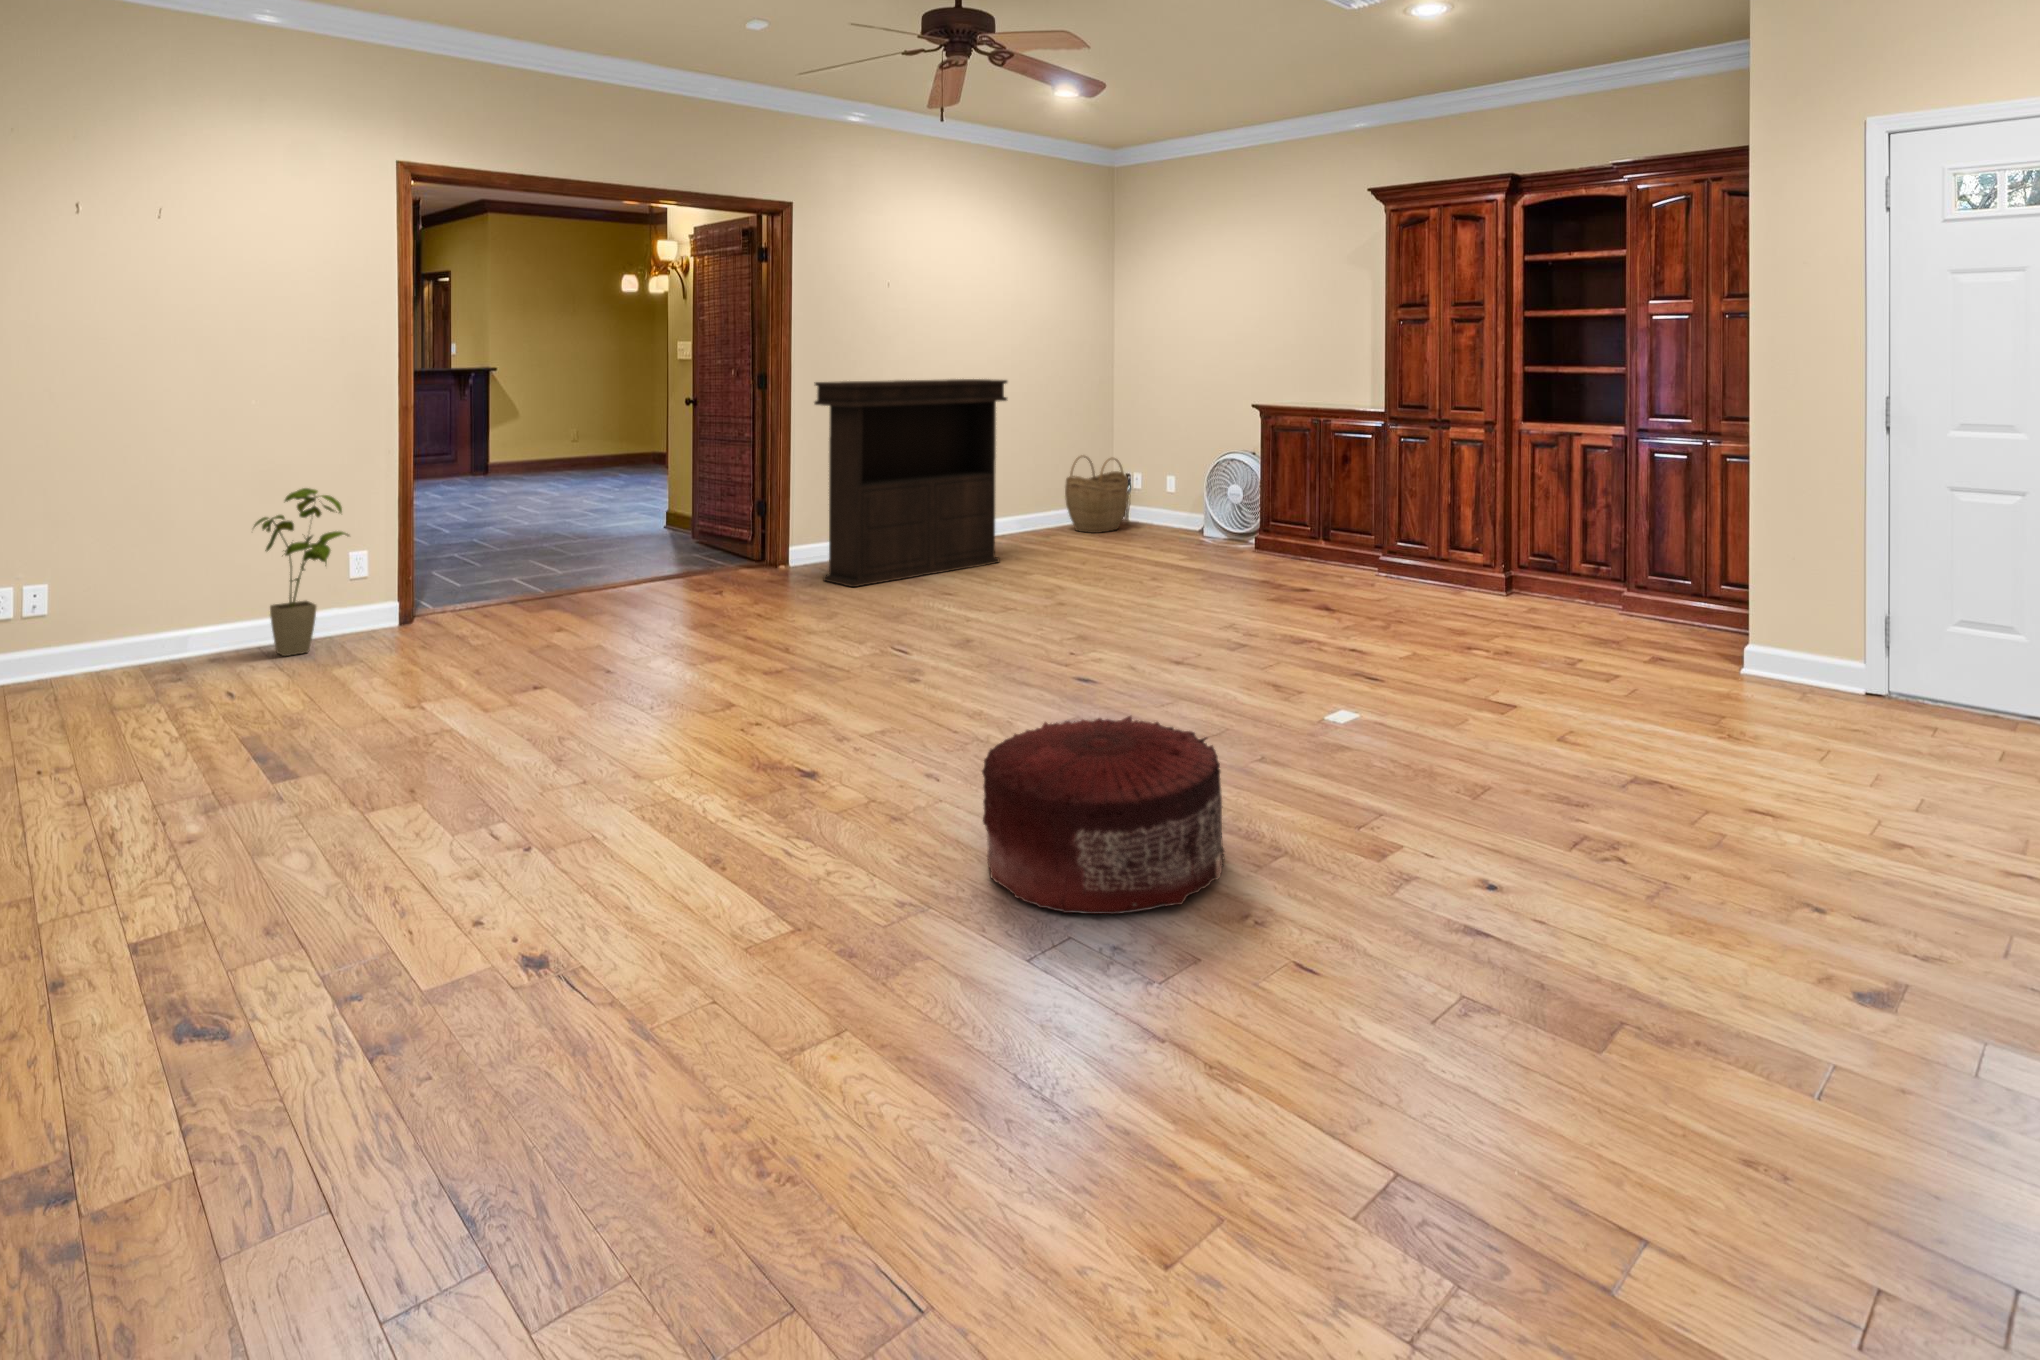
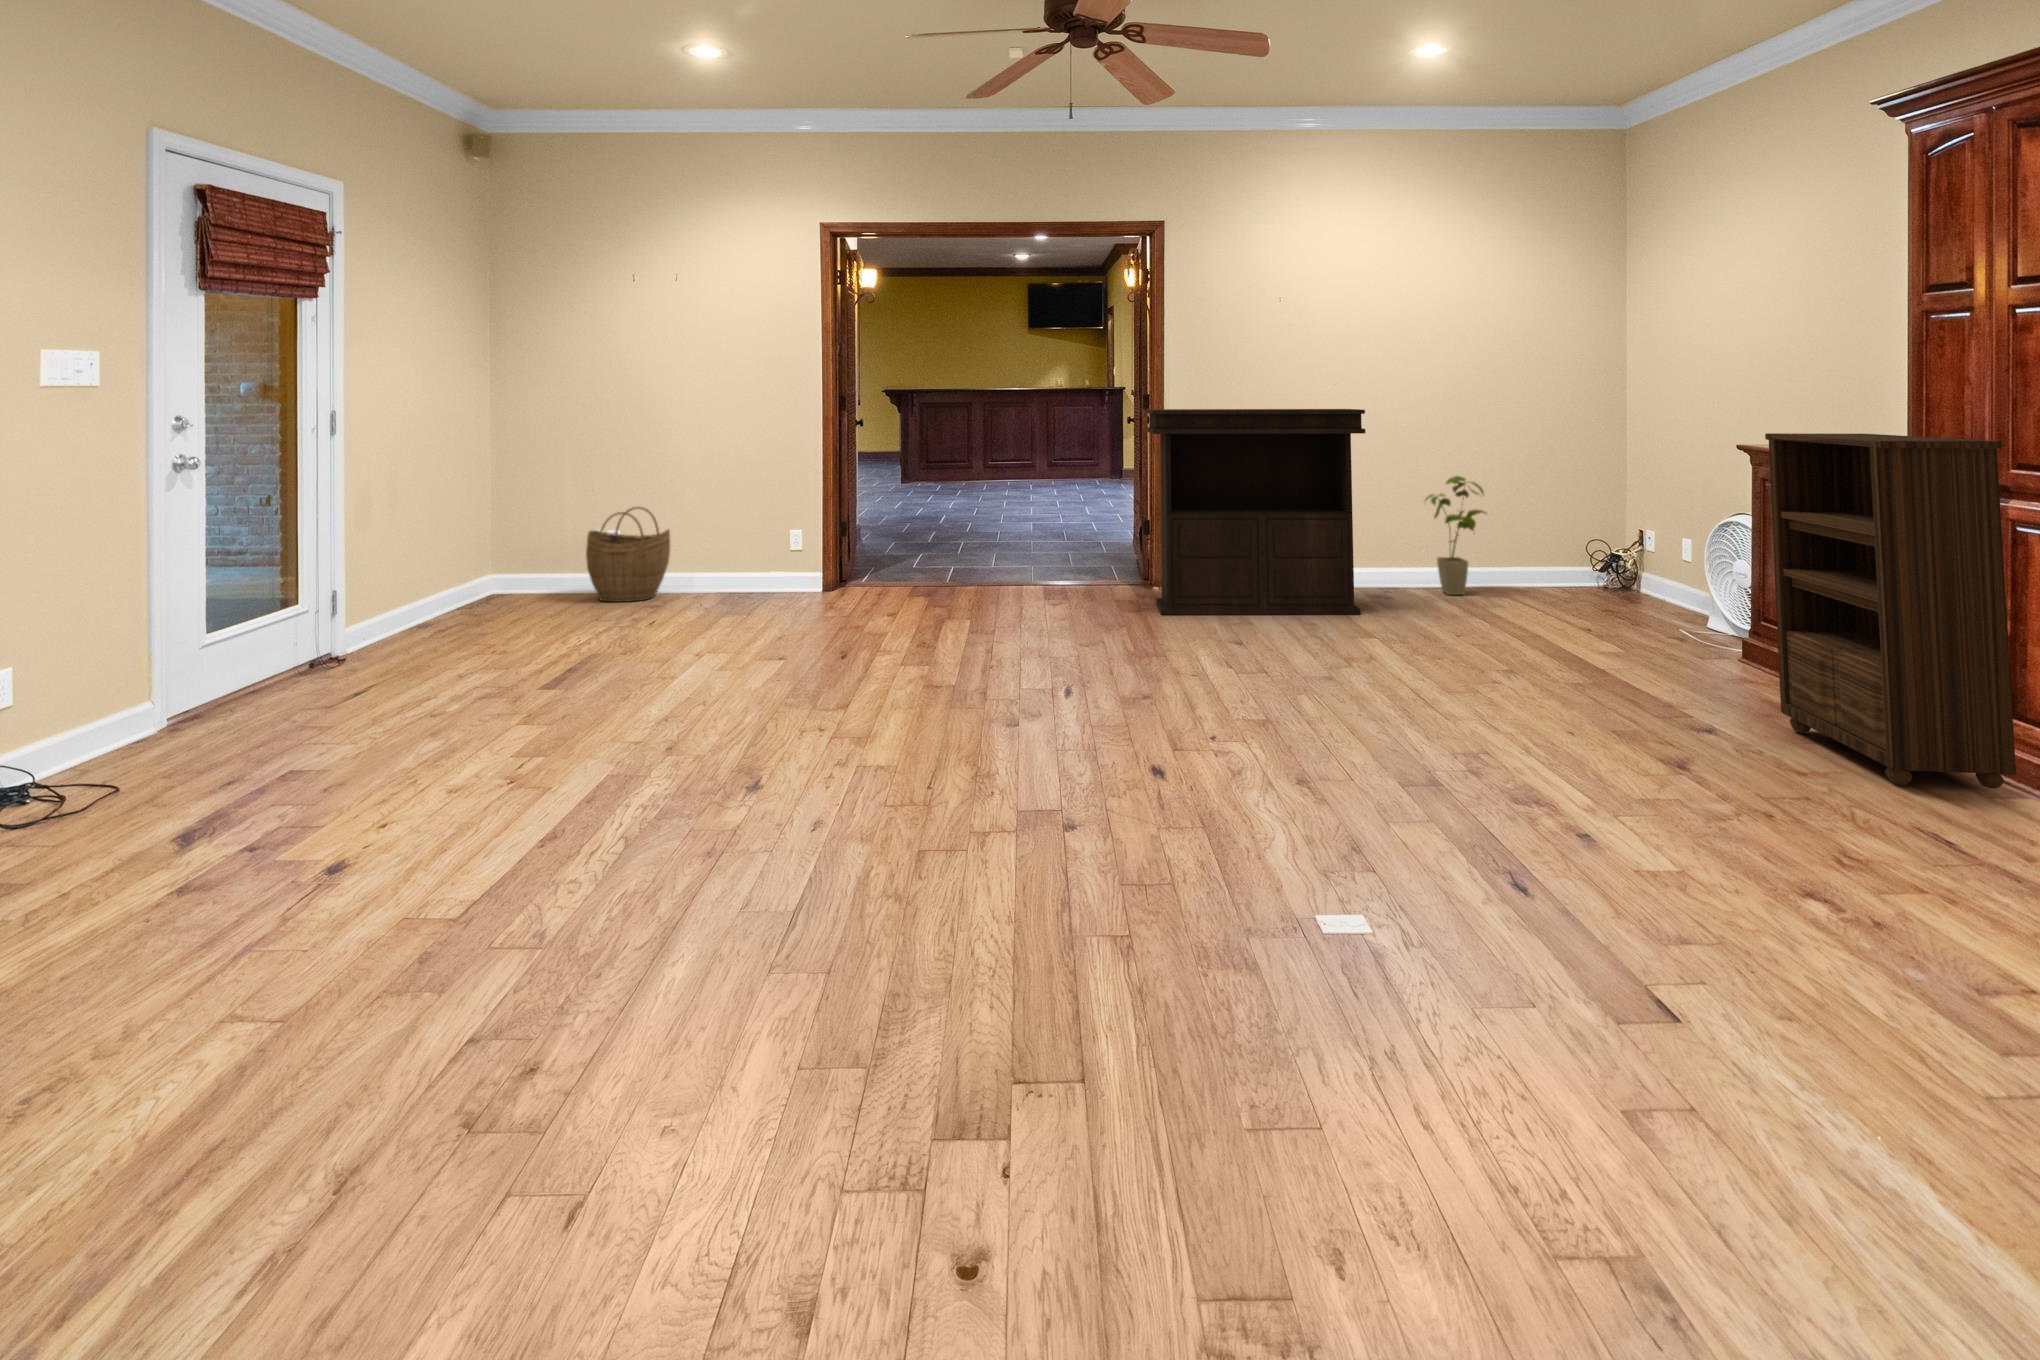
bookshelf: none [1342,392,1469,594] -> present [1765,433,2016,789]
woven basket: present [1065,455,1128,533] -> present [586,507,670,602]
house plant: present [254,488,349,656] -> present [1426,476,1486,595]
pouf: present [982,716,1224,914] -> none [356,785,679,1069]

